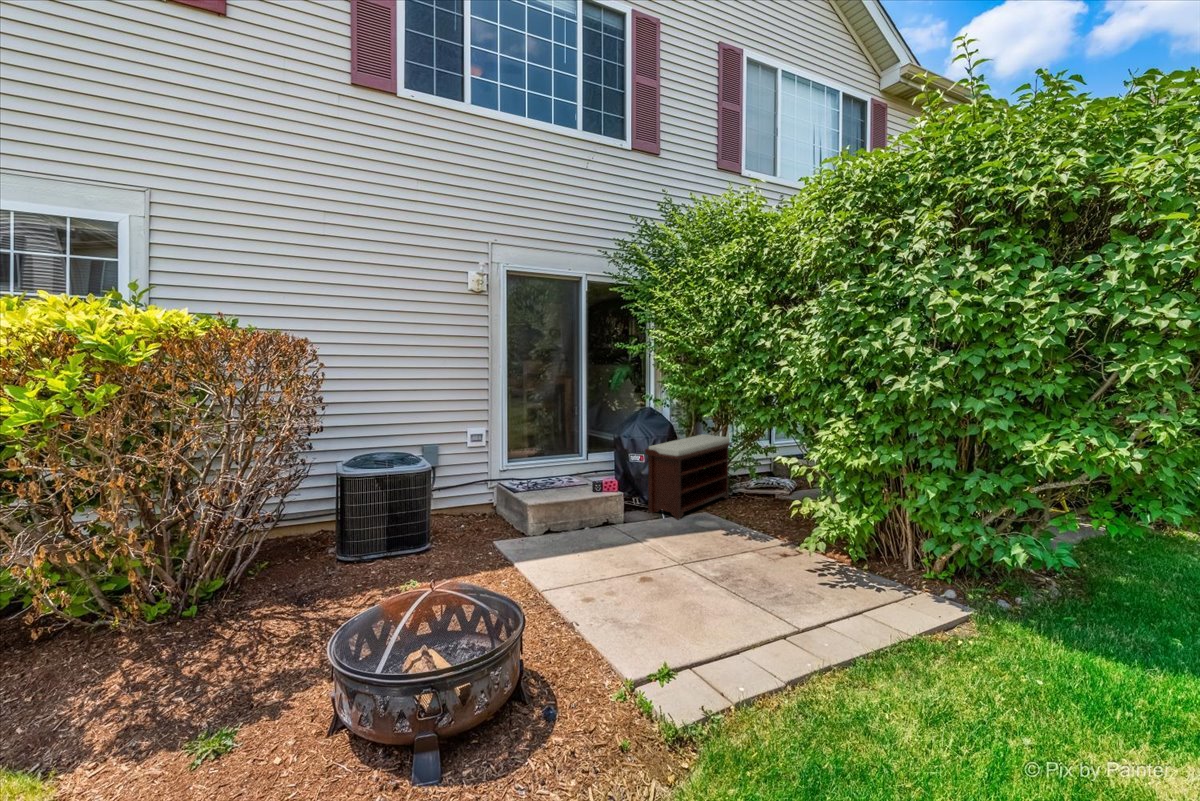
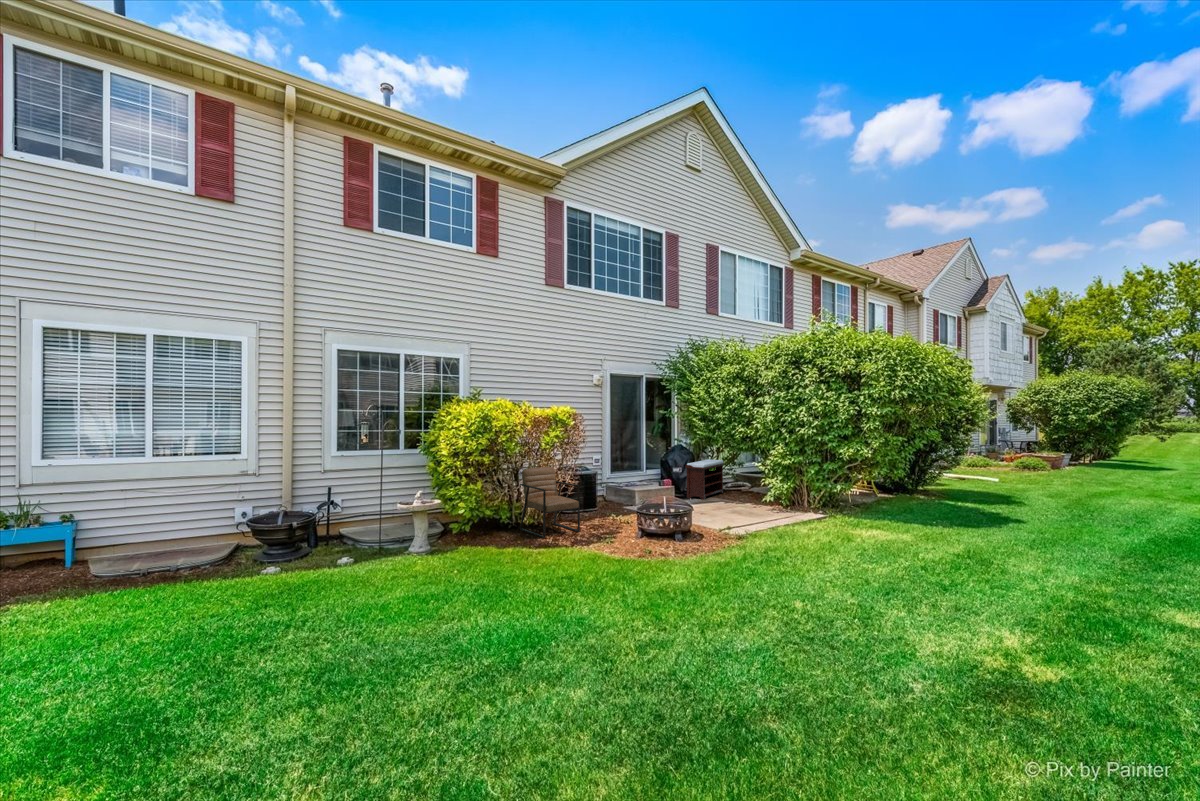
chair: none [40,479,238,716] -> present [520,467,580,538]

